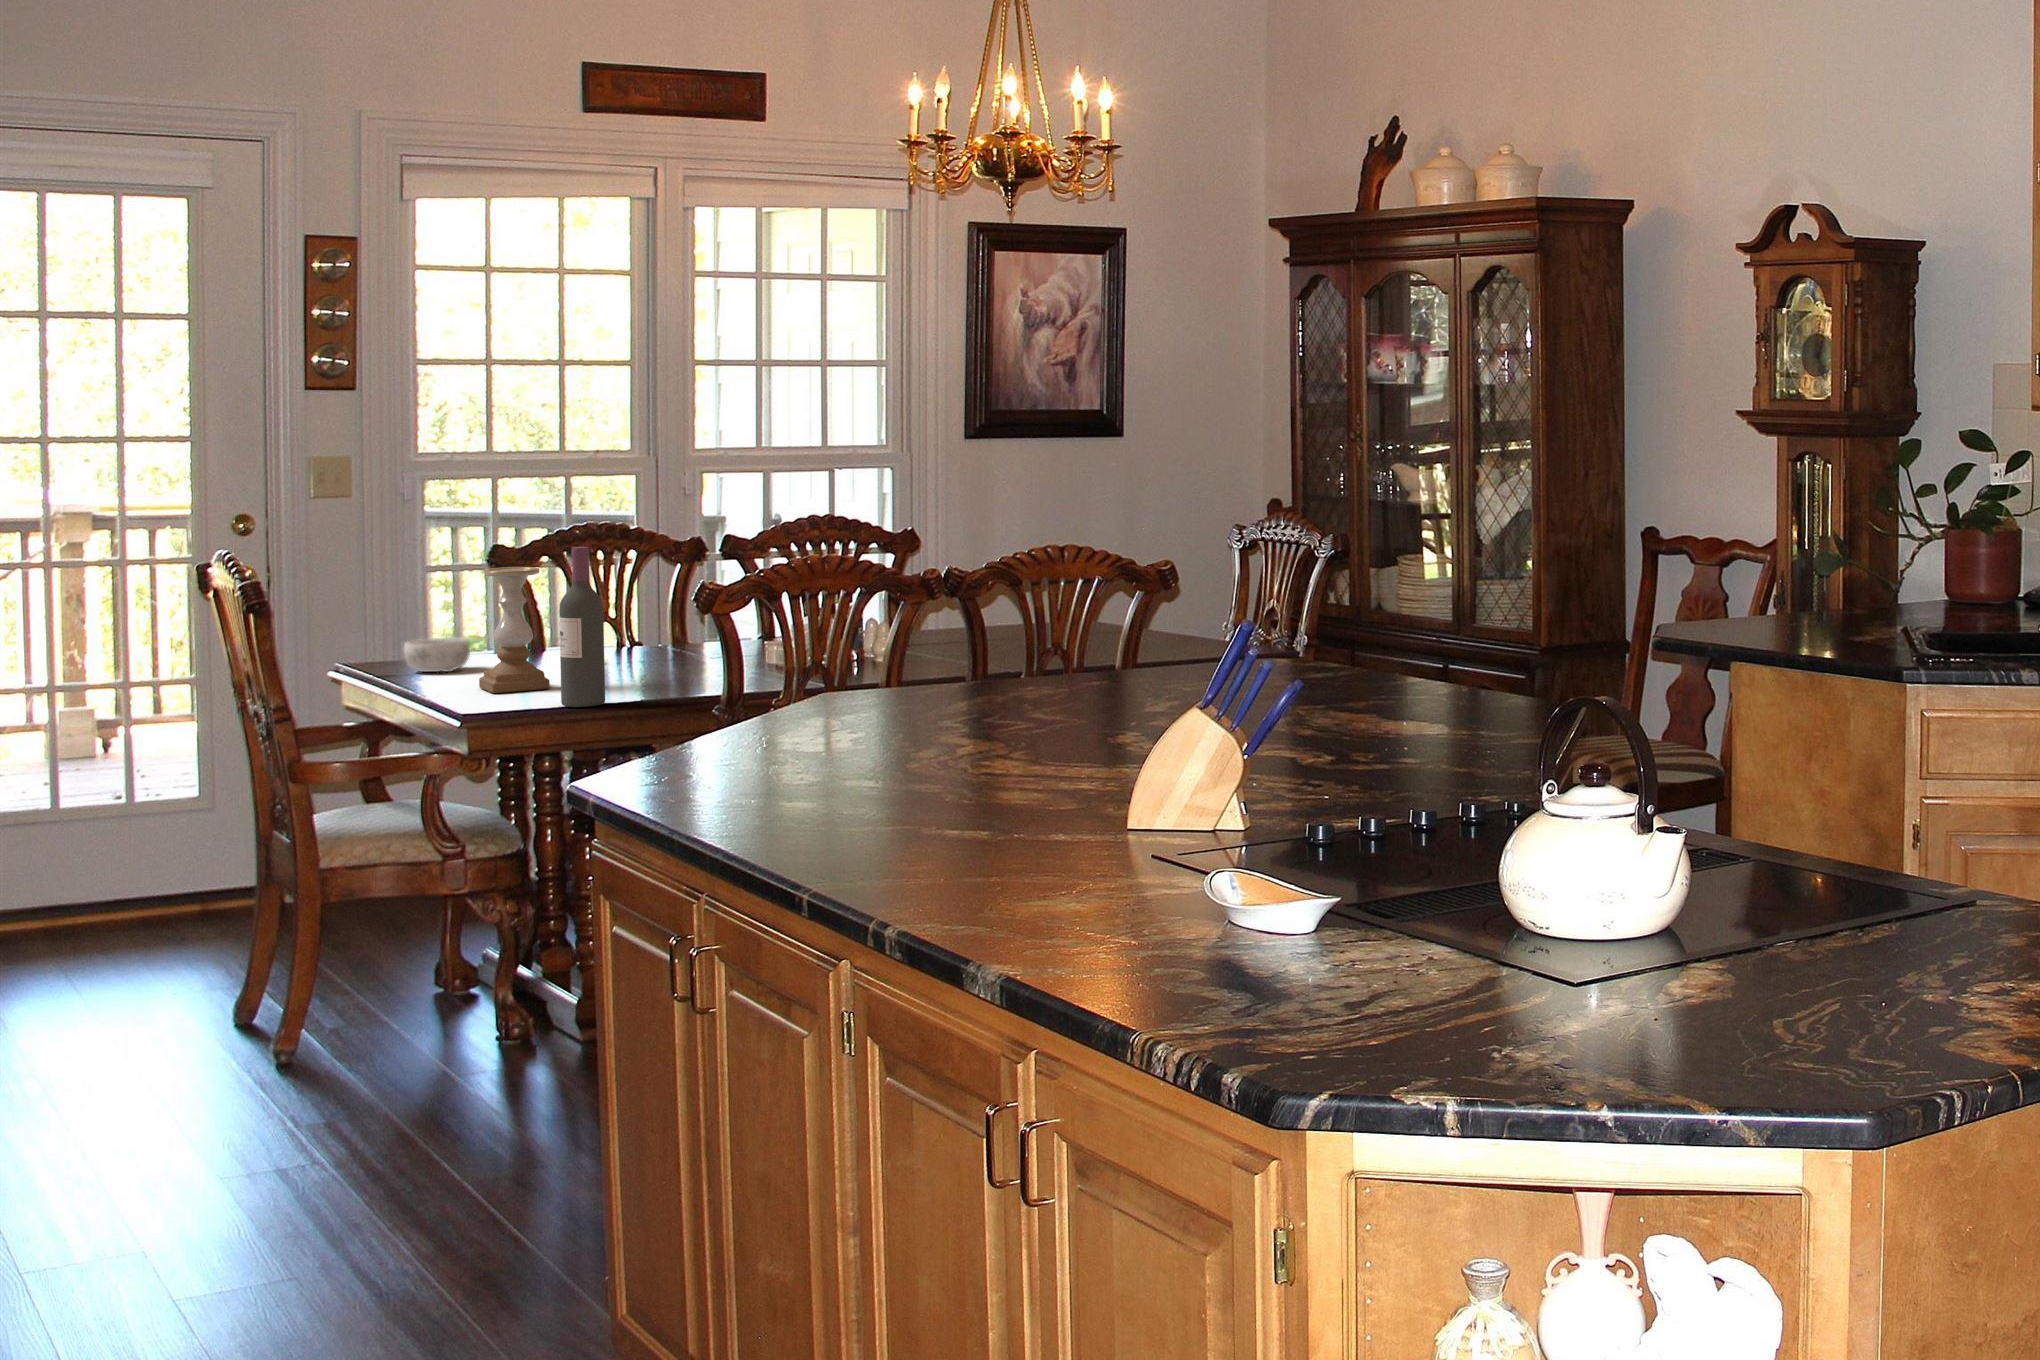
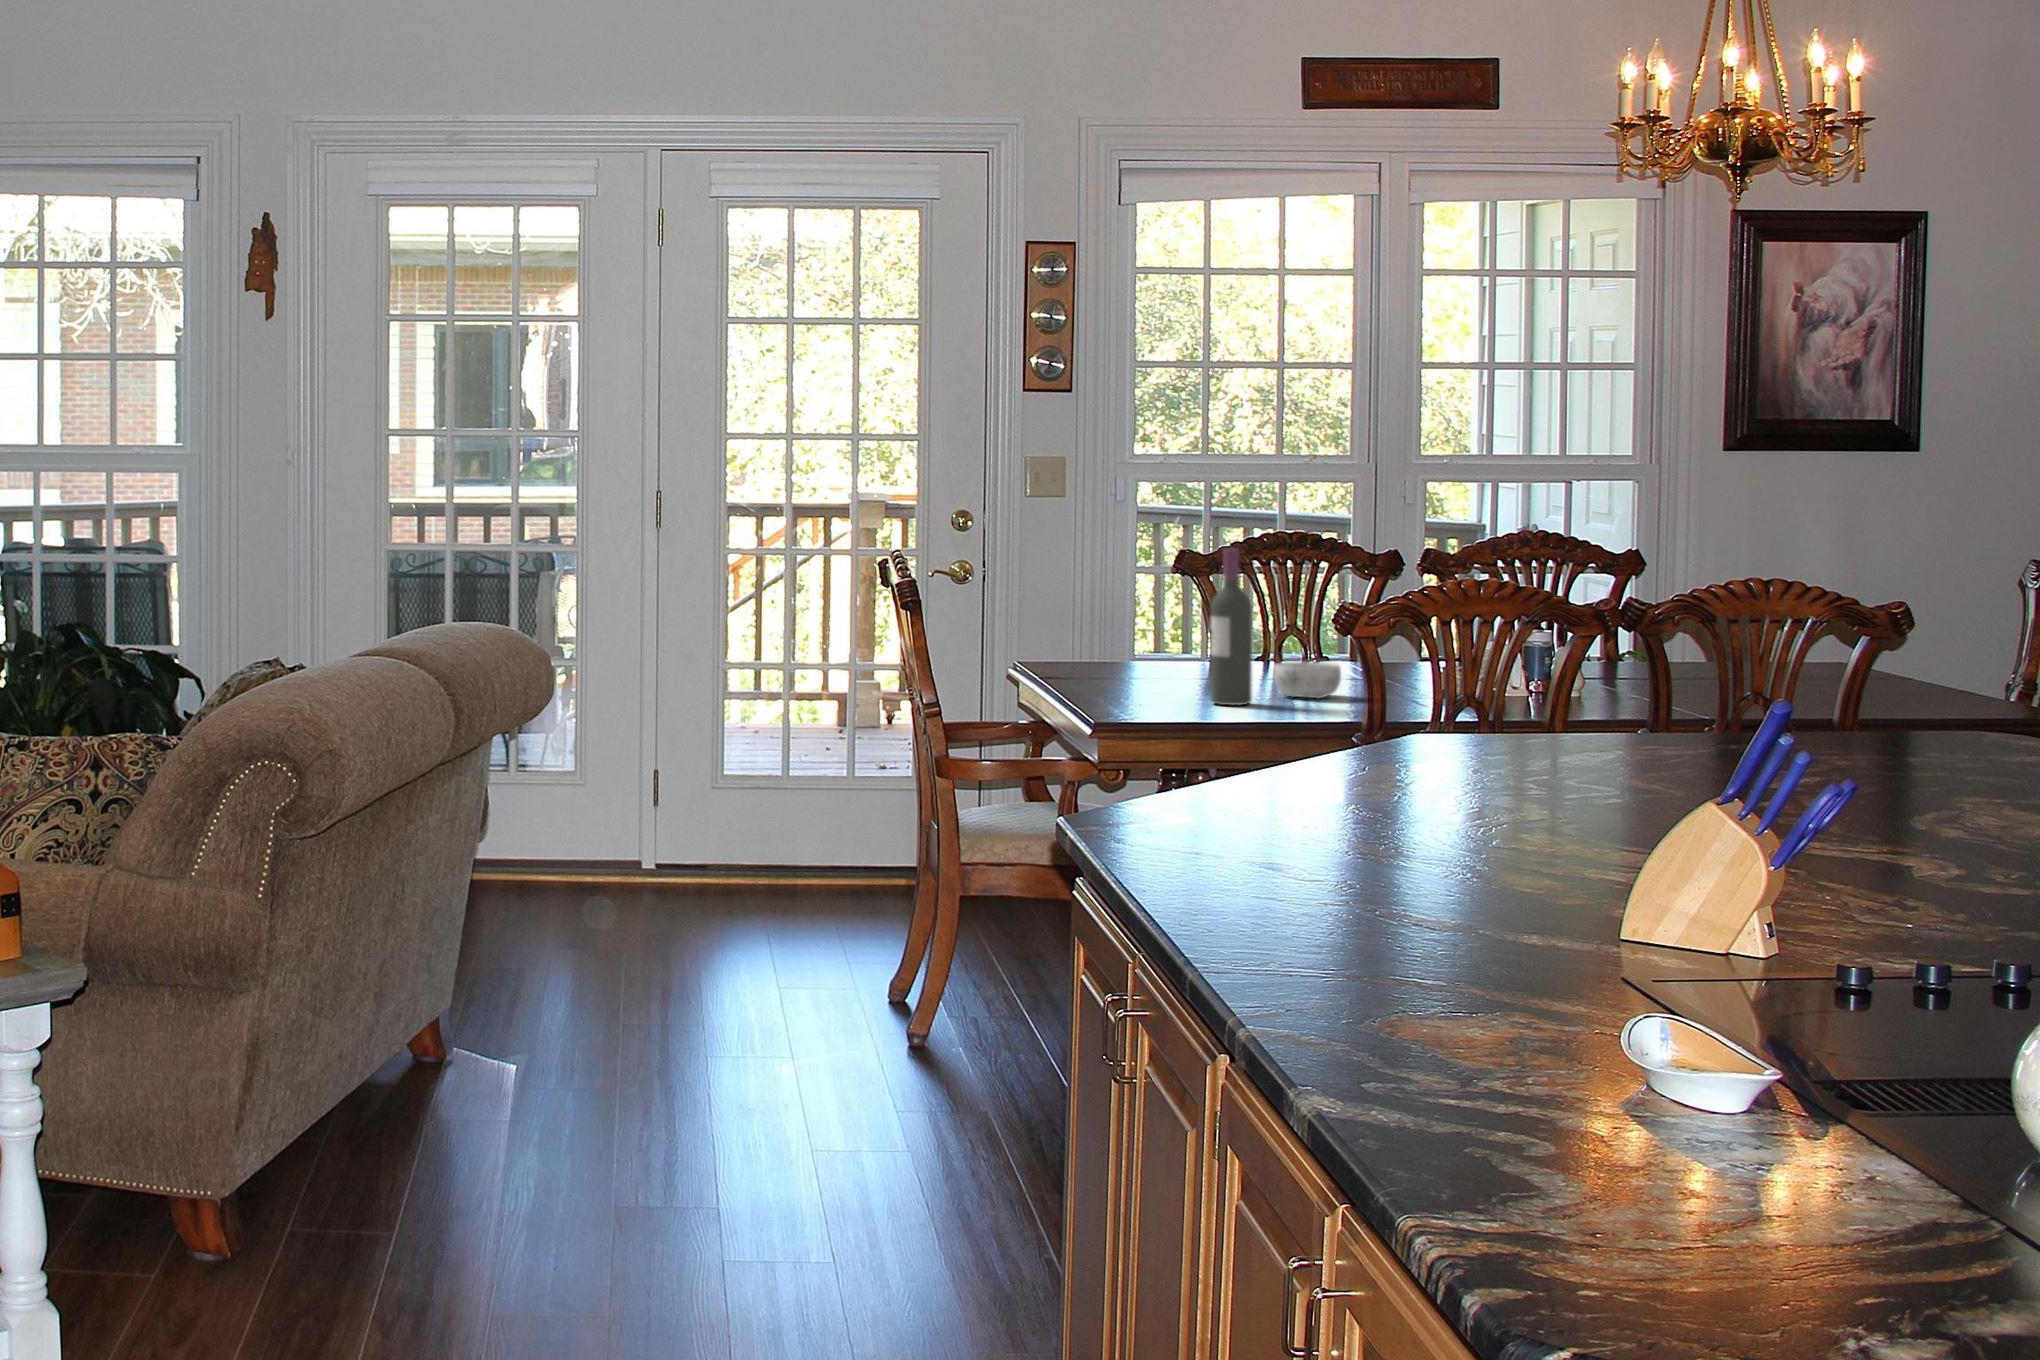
candle holder: present [479,567,550,693] -> none [1146,567,1209,688]
decorative bowl: present [404,638,470,672] -> present [1274,662,1341,698]

